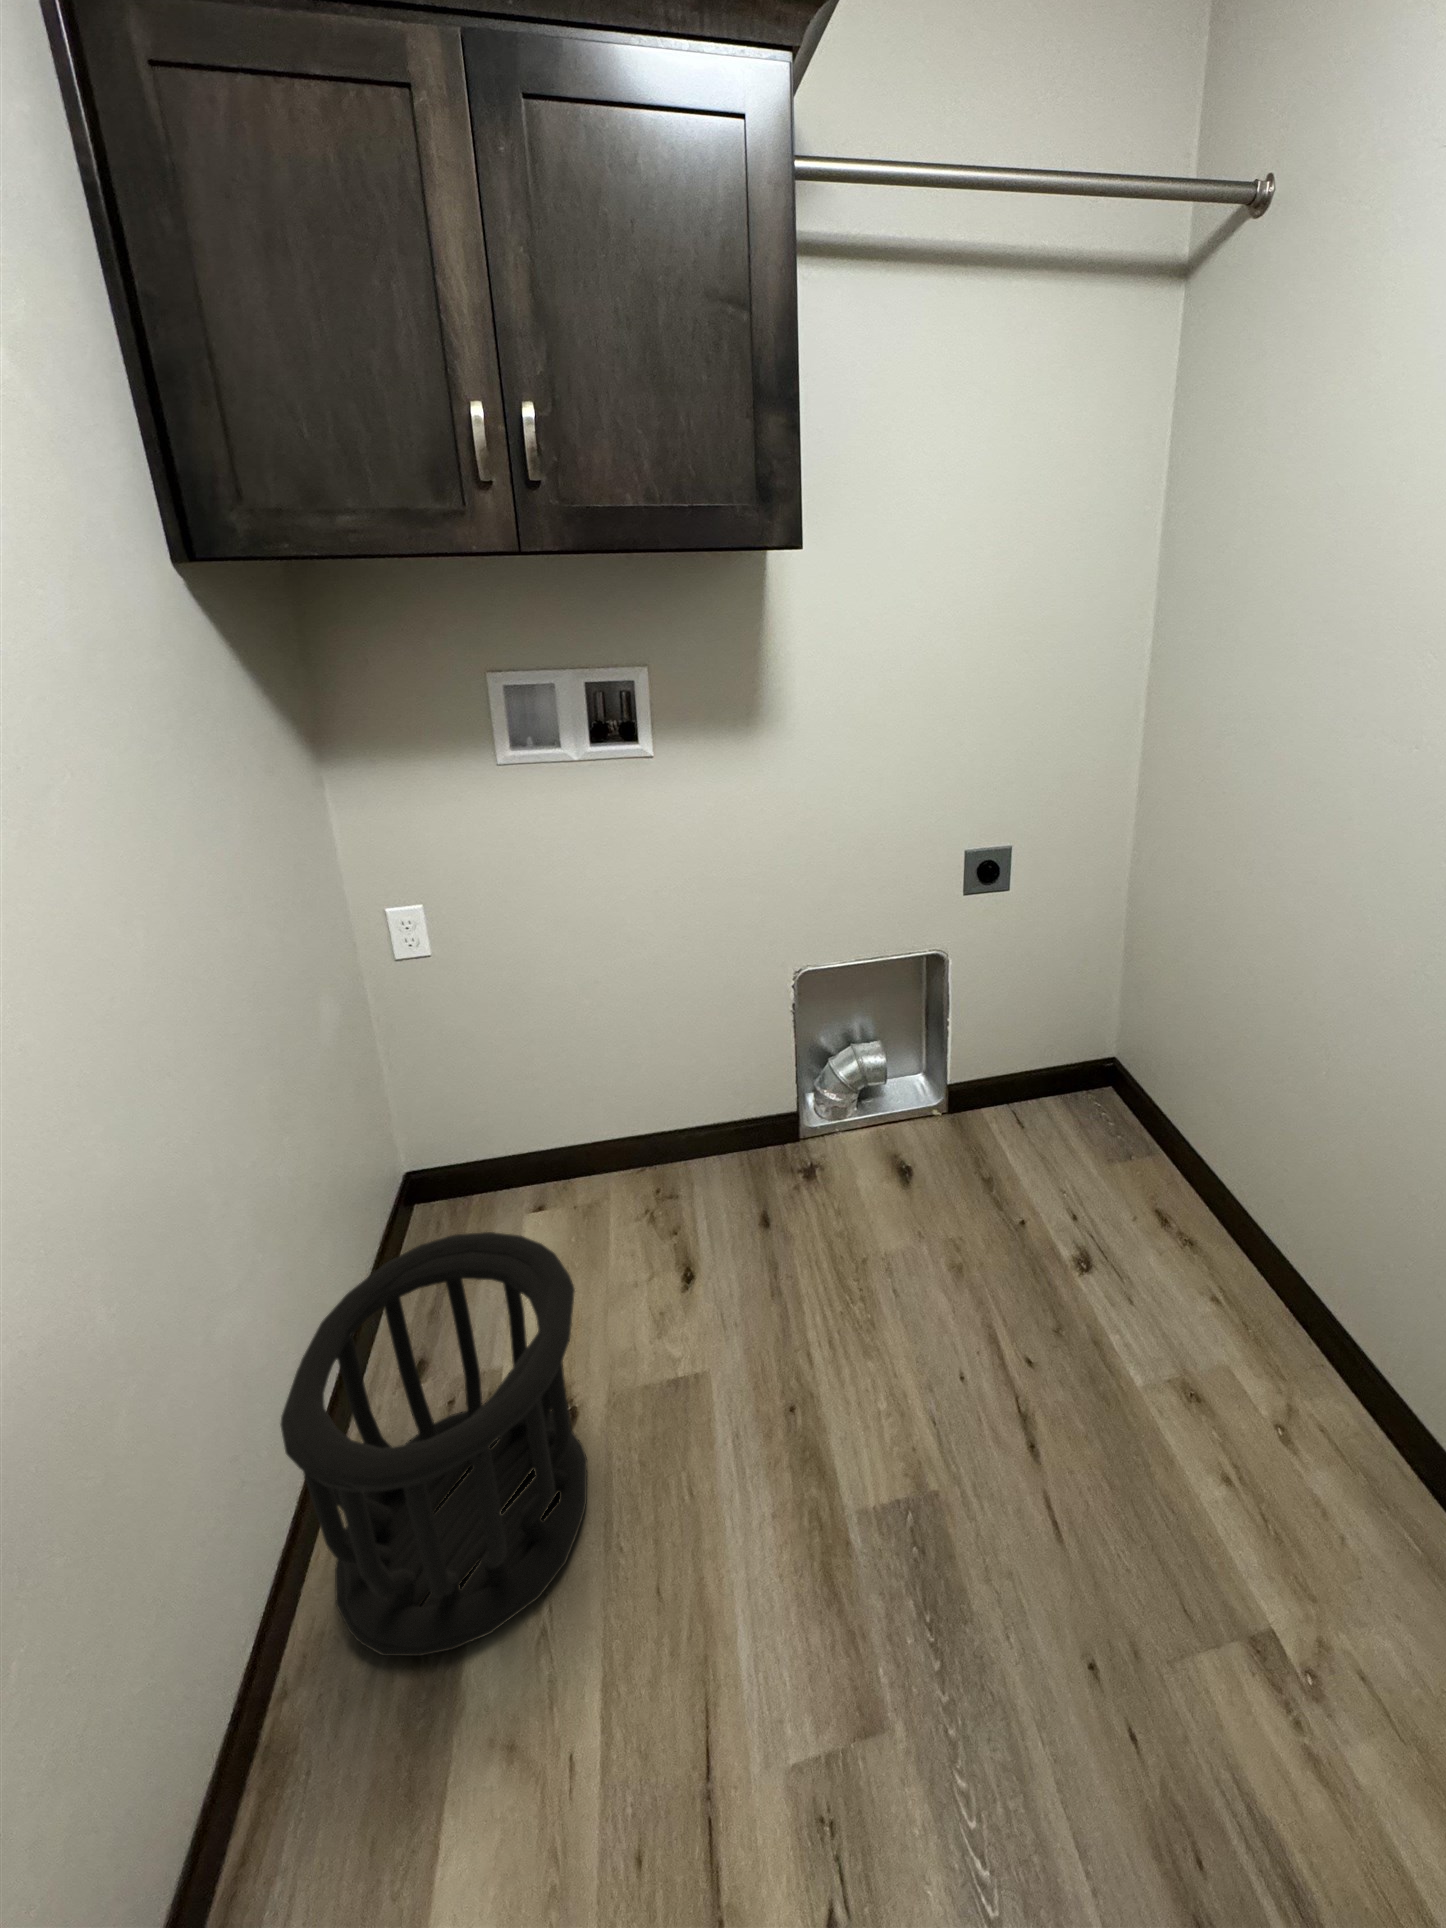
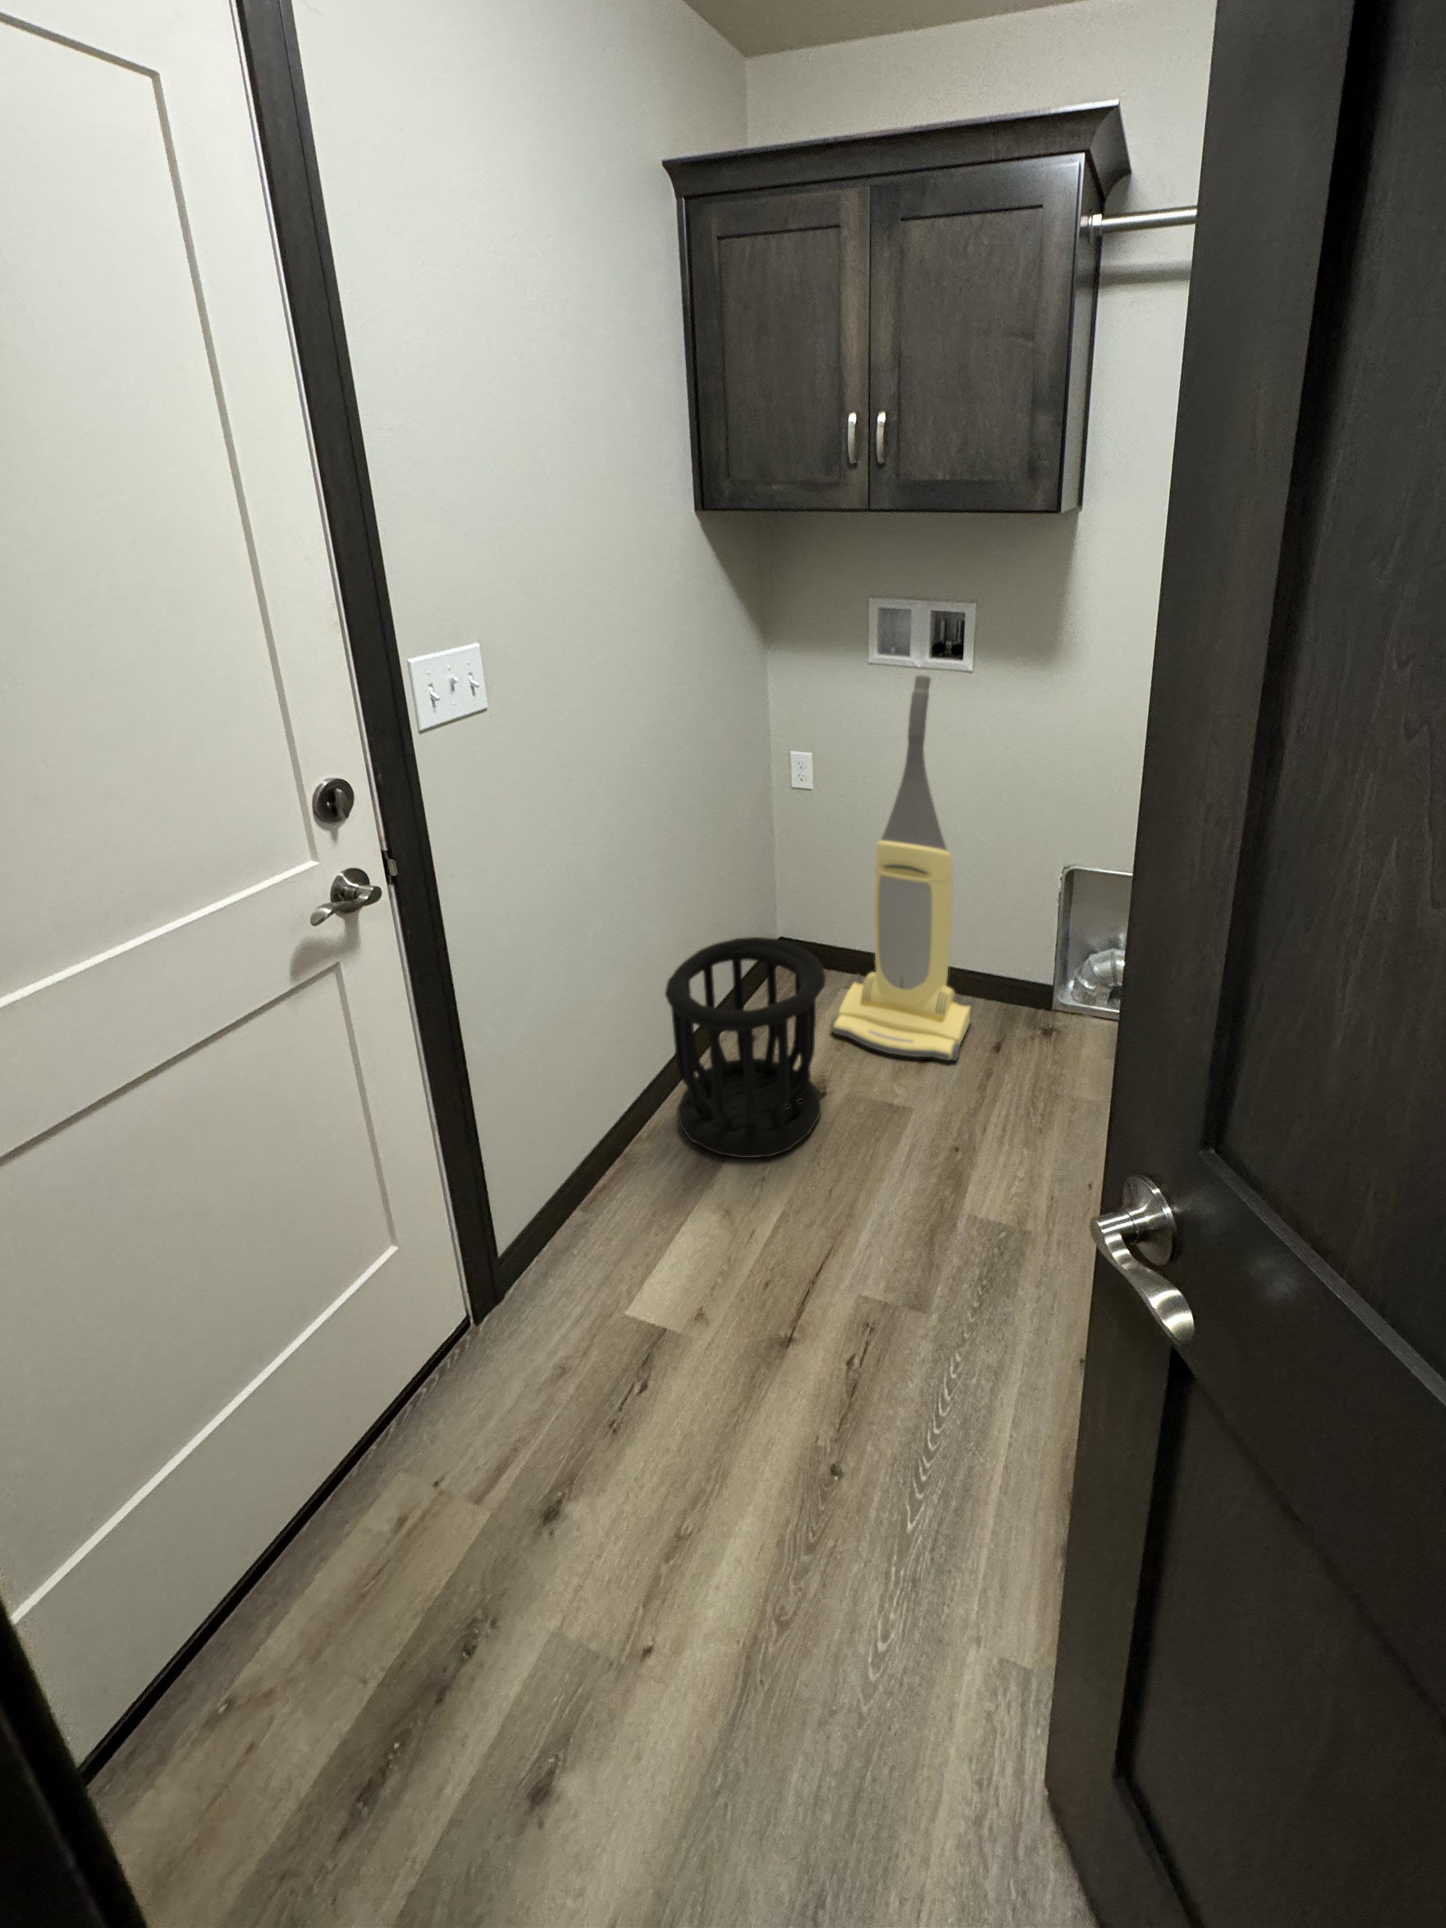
vacuum cleaner: none [538,775,728,1303] -> present [831,675,972,1061]

